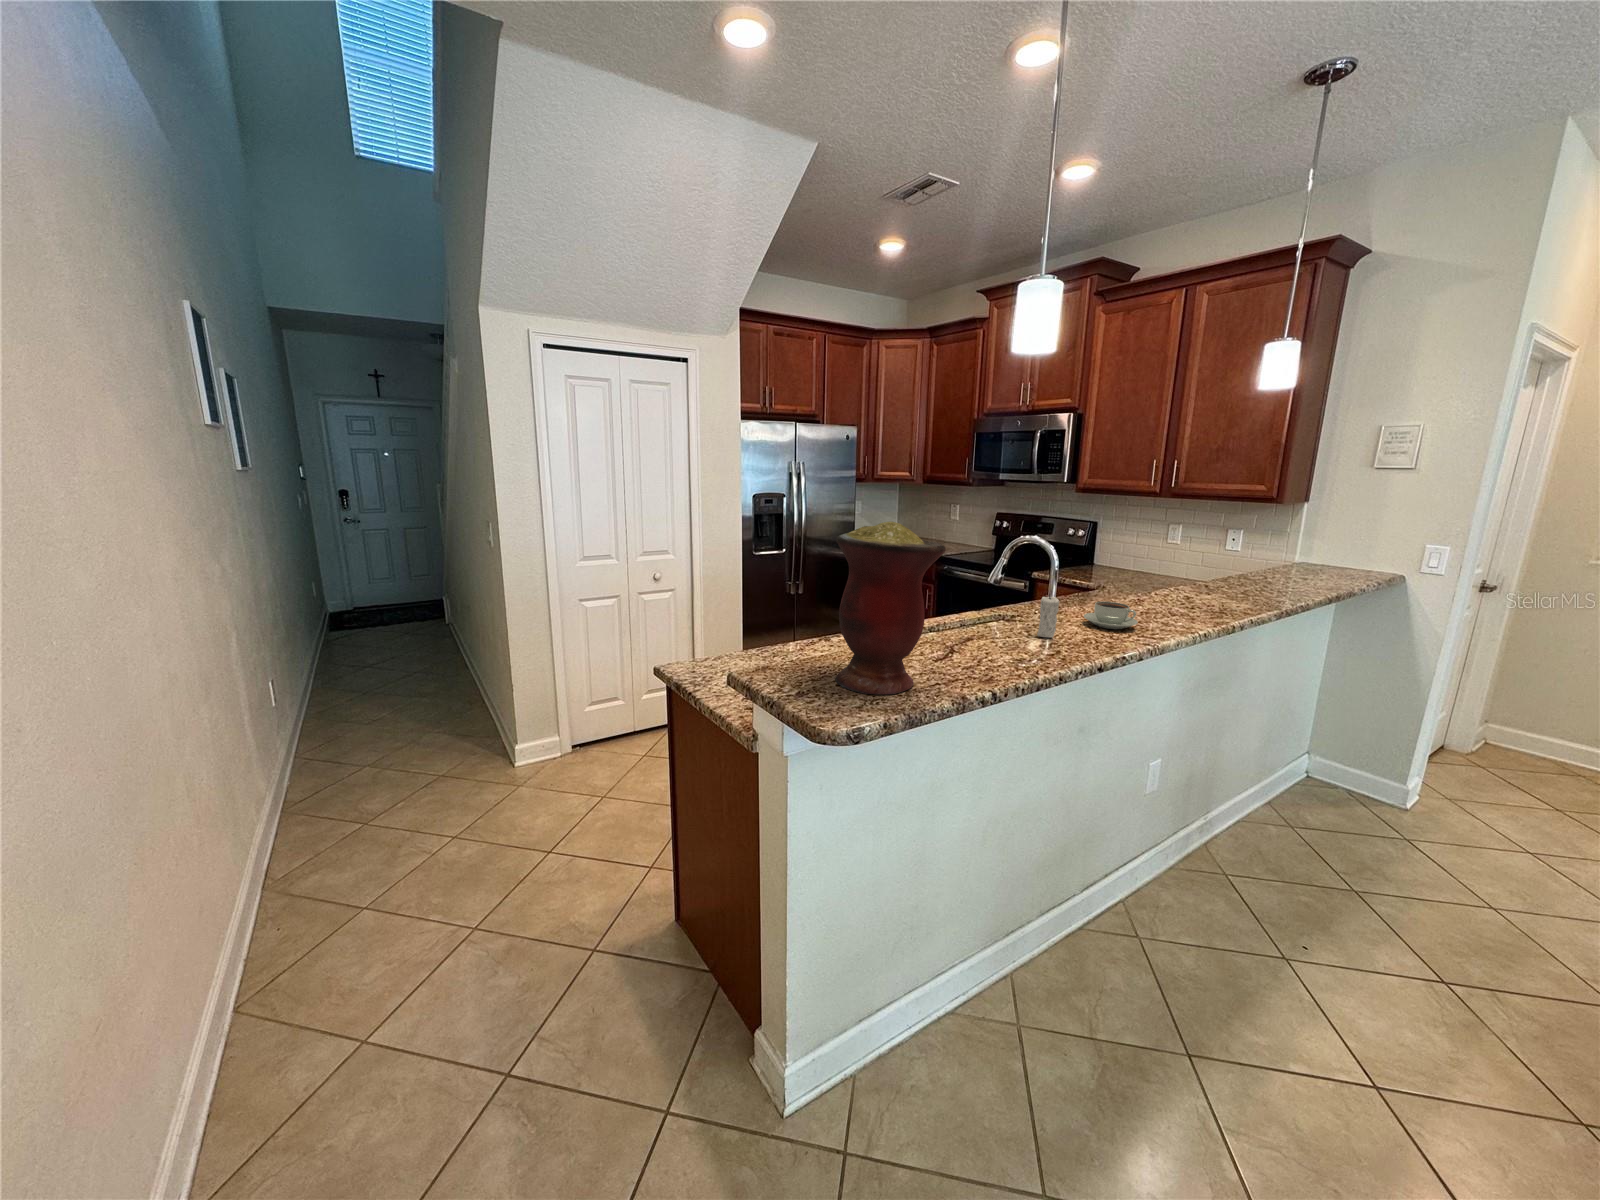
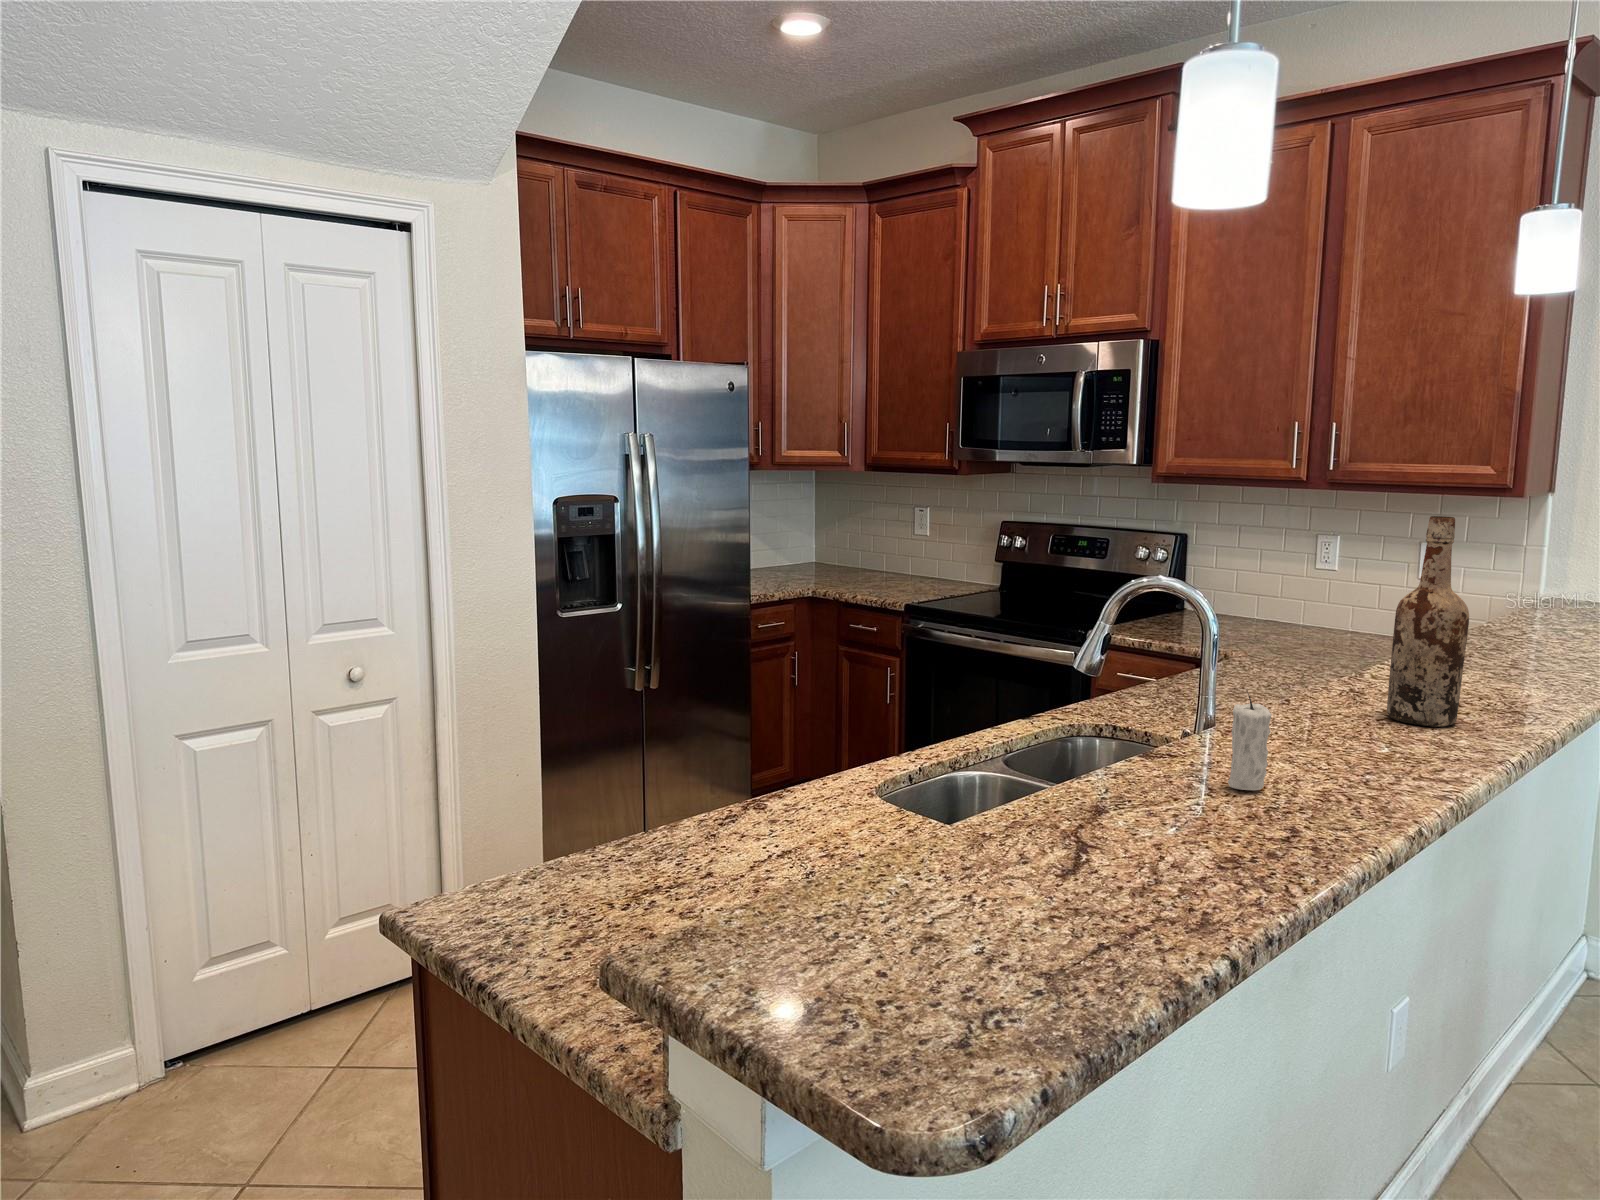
wine bottle: none [1148,511,1194,619] -> present [1387,516,1469,727]
vase: present [835,522,946,695] -> none [861,569,1127,1000]
coffee cup: present [1084,601,1138,629] -> none [1291,702,1400,759]

